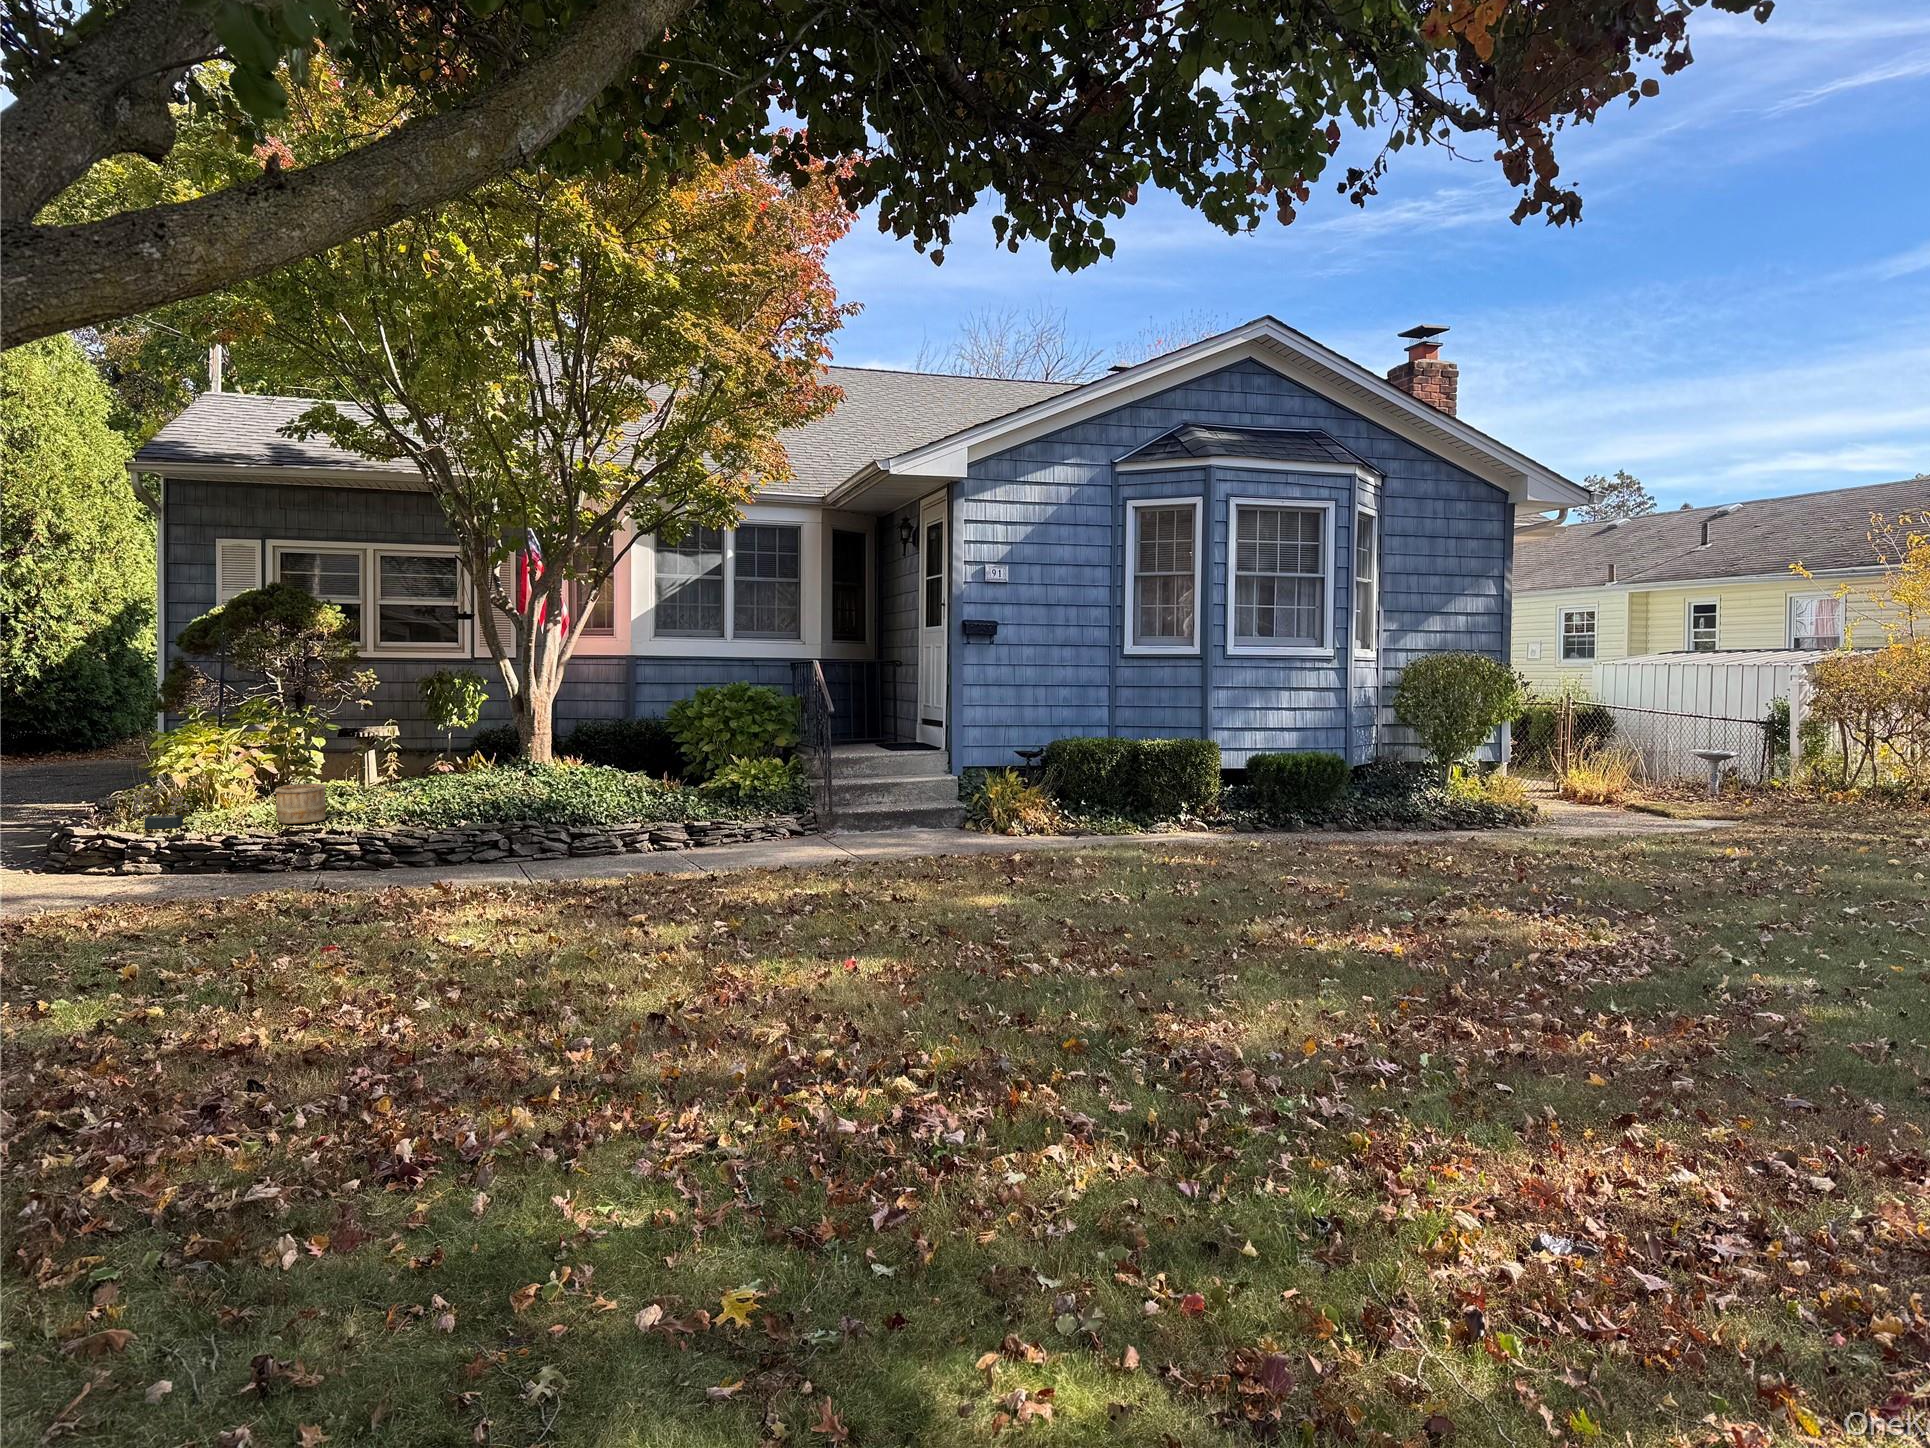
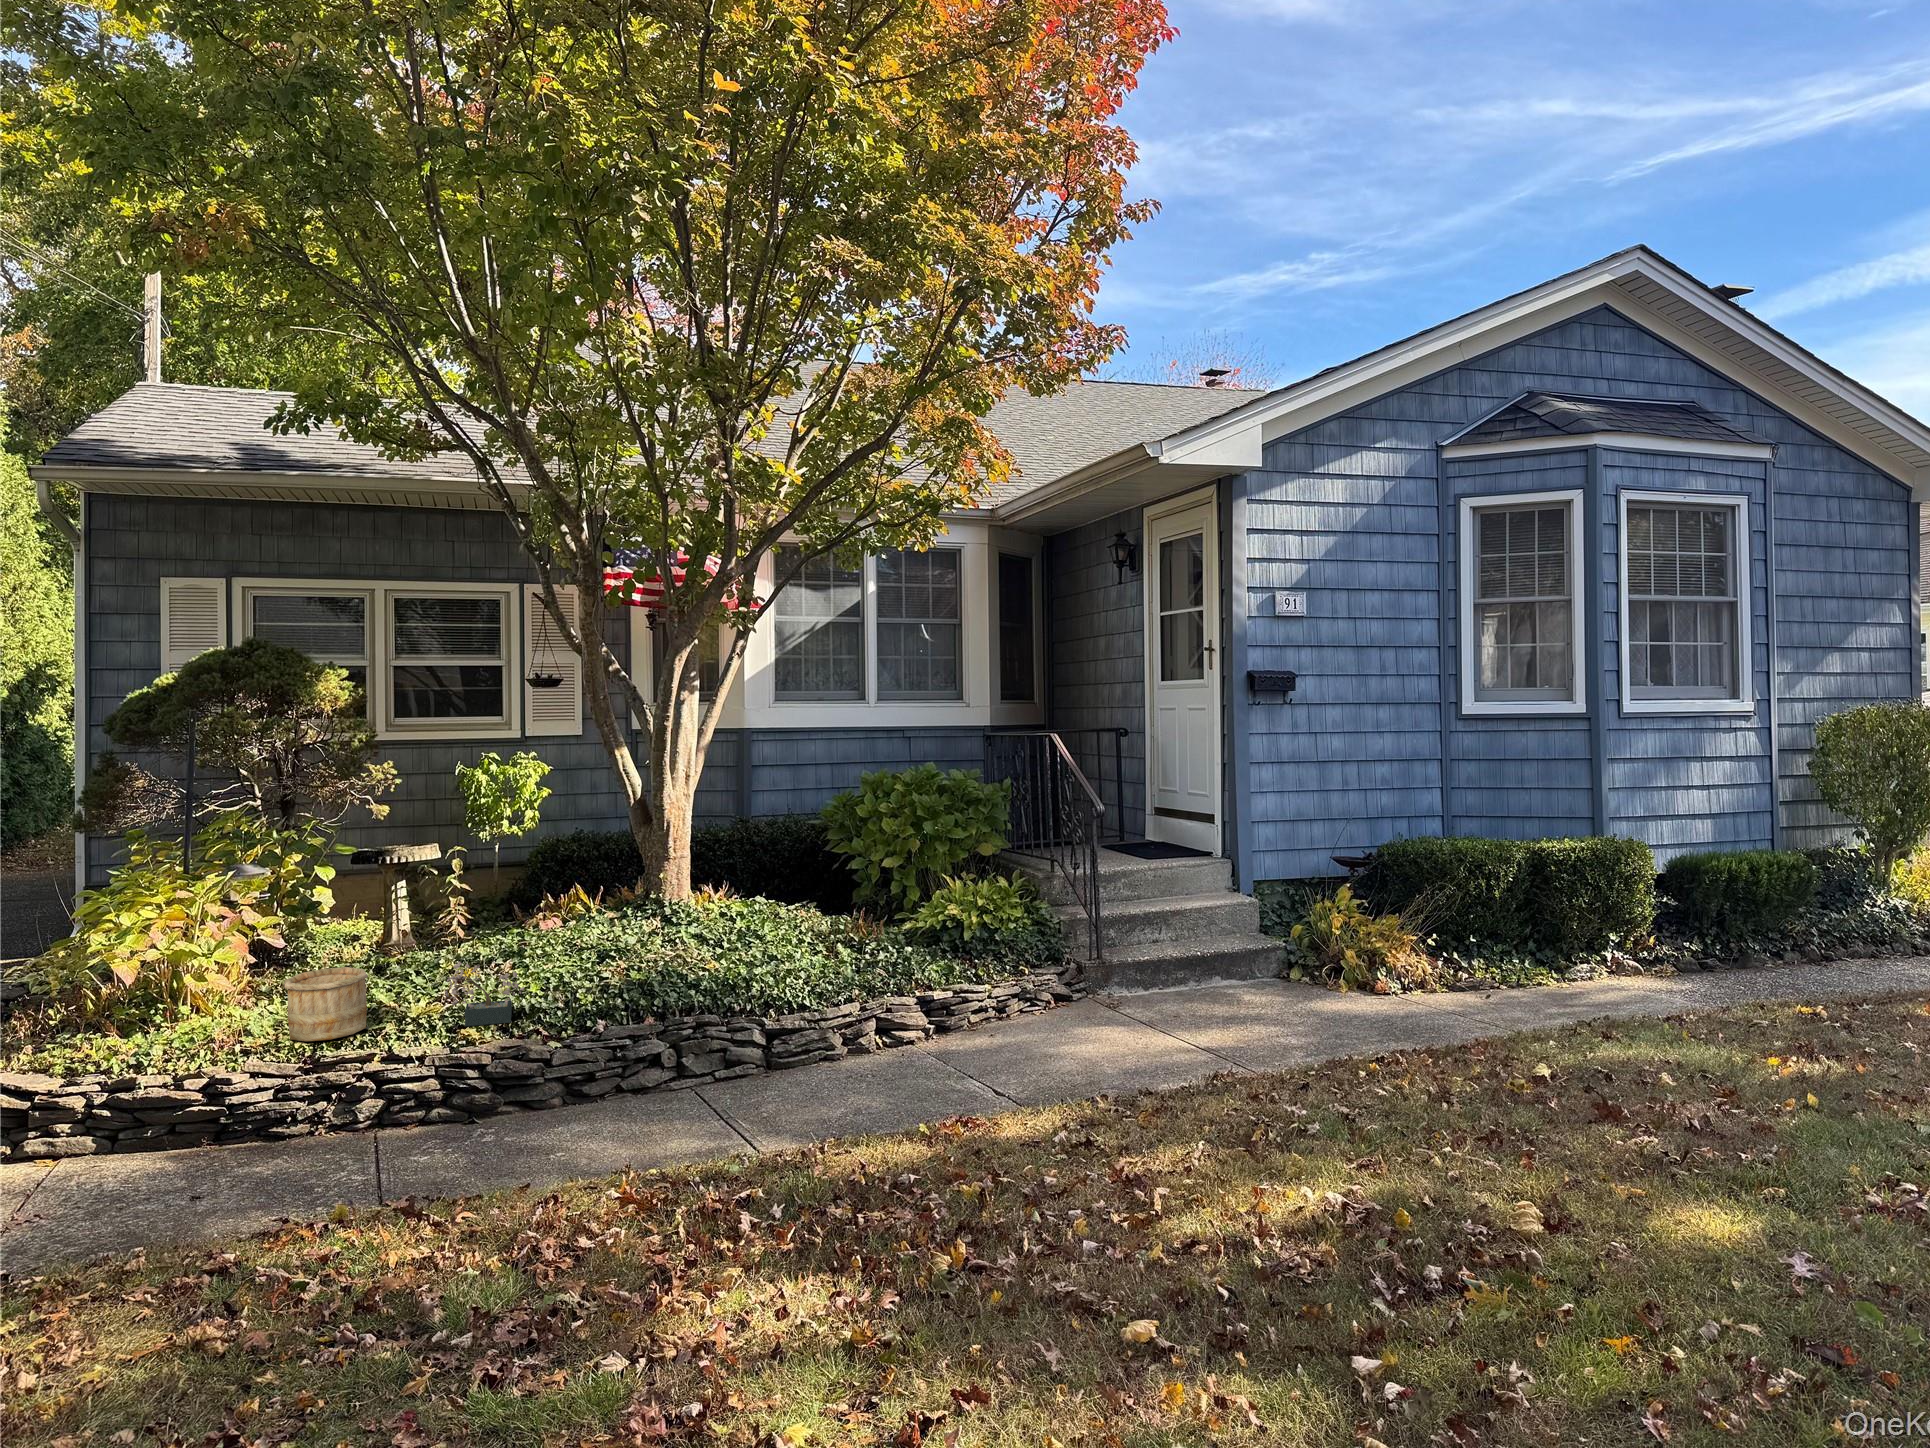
decorative plant: present [133,788,189,829] -> present [445,962,524,1026]

